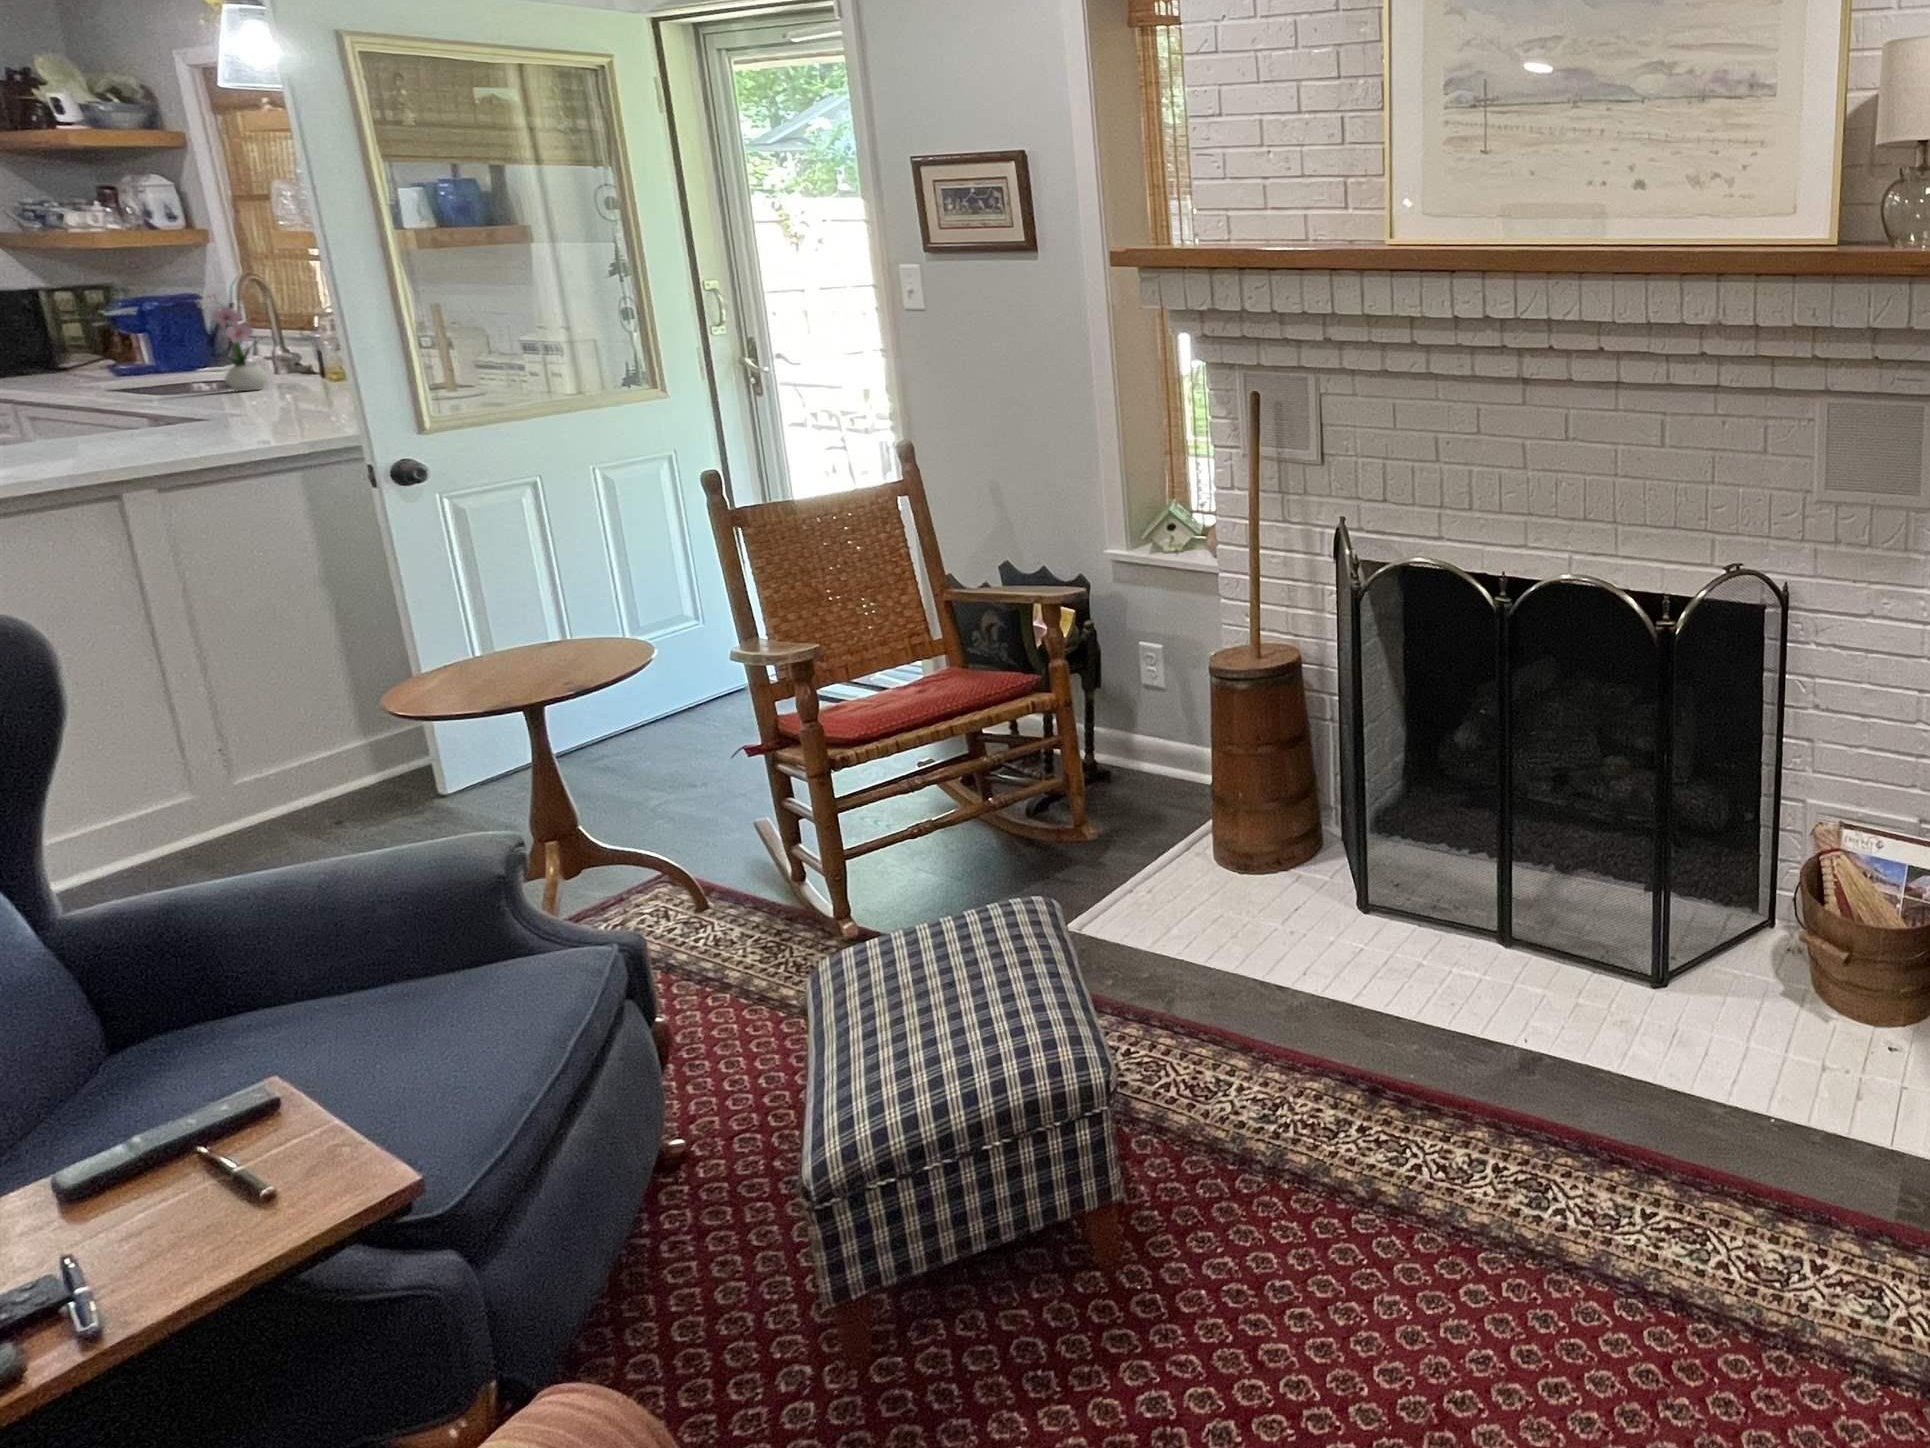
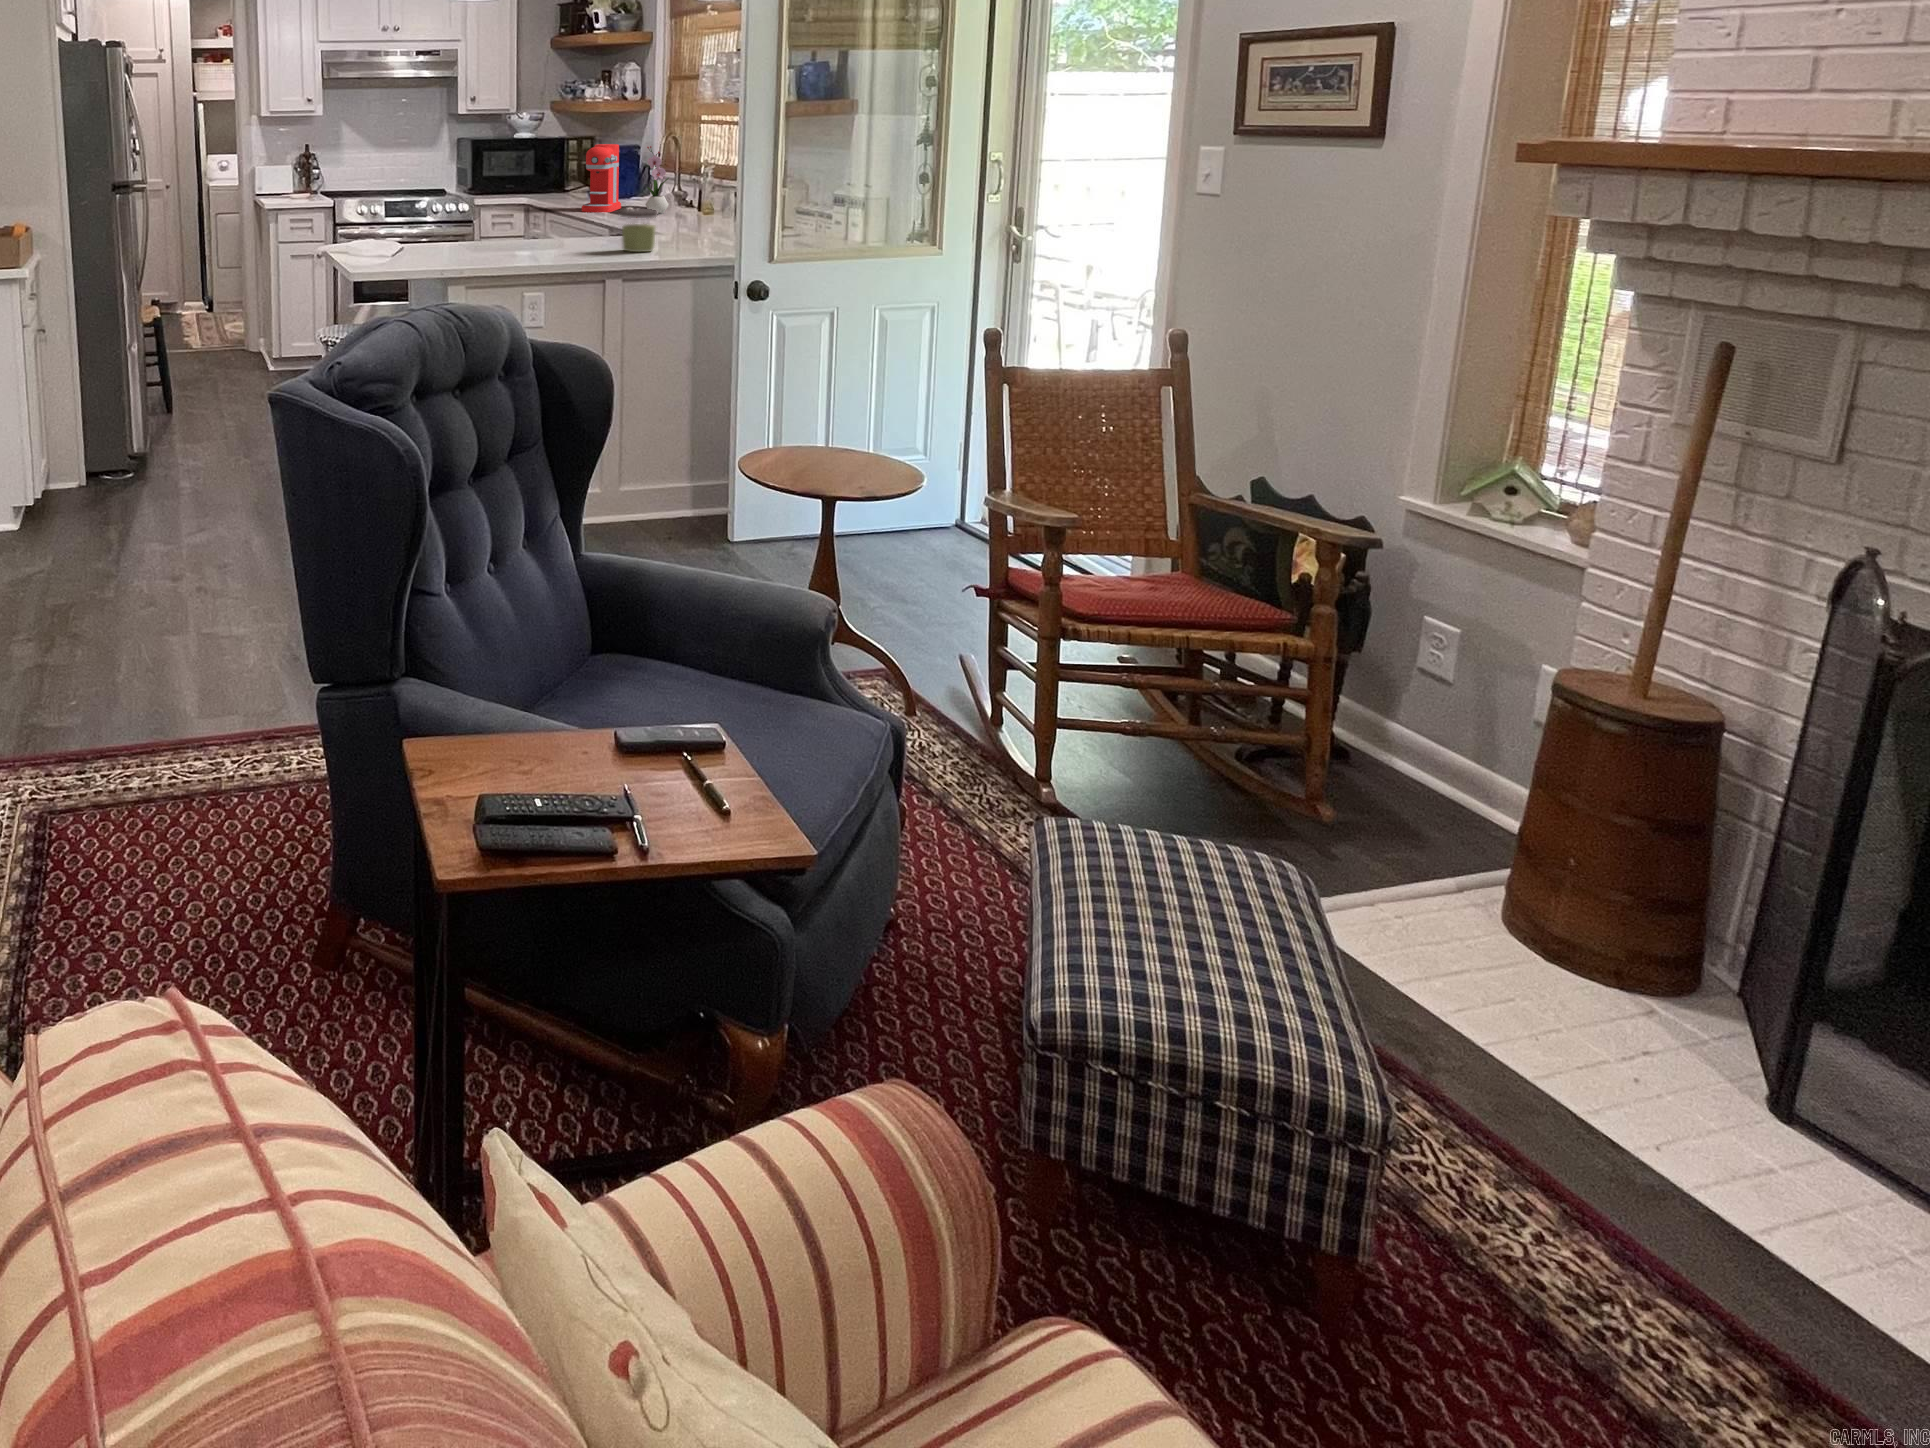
coffee maker: none [78,294,178,402] -> present [582,144,621,213]
jar: none [137,385,223,451] -> present [620,209,658,252]

